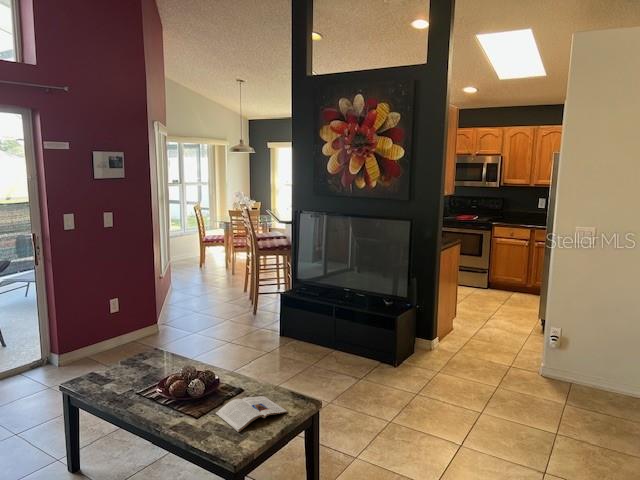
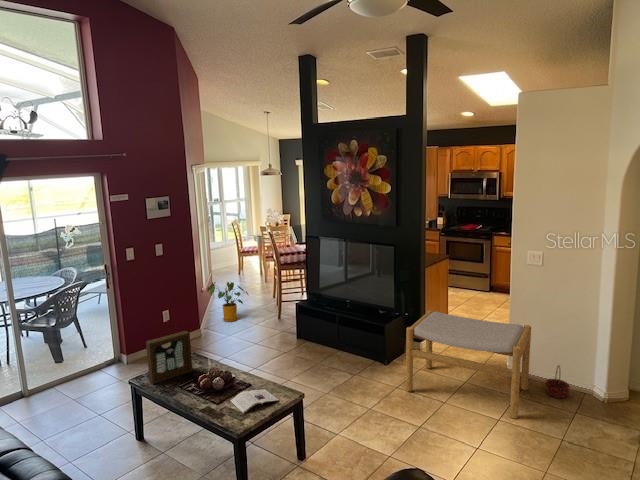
house plant: none [166,268,218,317] -> present [207,282,248,322]
footstool: none [429,300,587,433] -> present [406,310,531,419]
picture frame: none [88,314,155,390] -> present [146,331,193,384]
basket: none [596,366,629,407] -> present [546,366,570,398]

